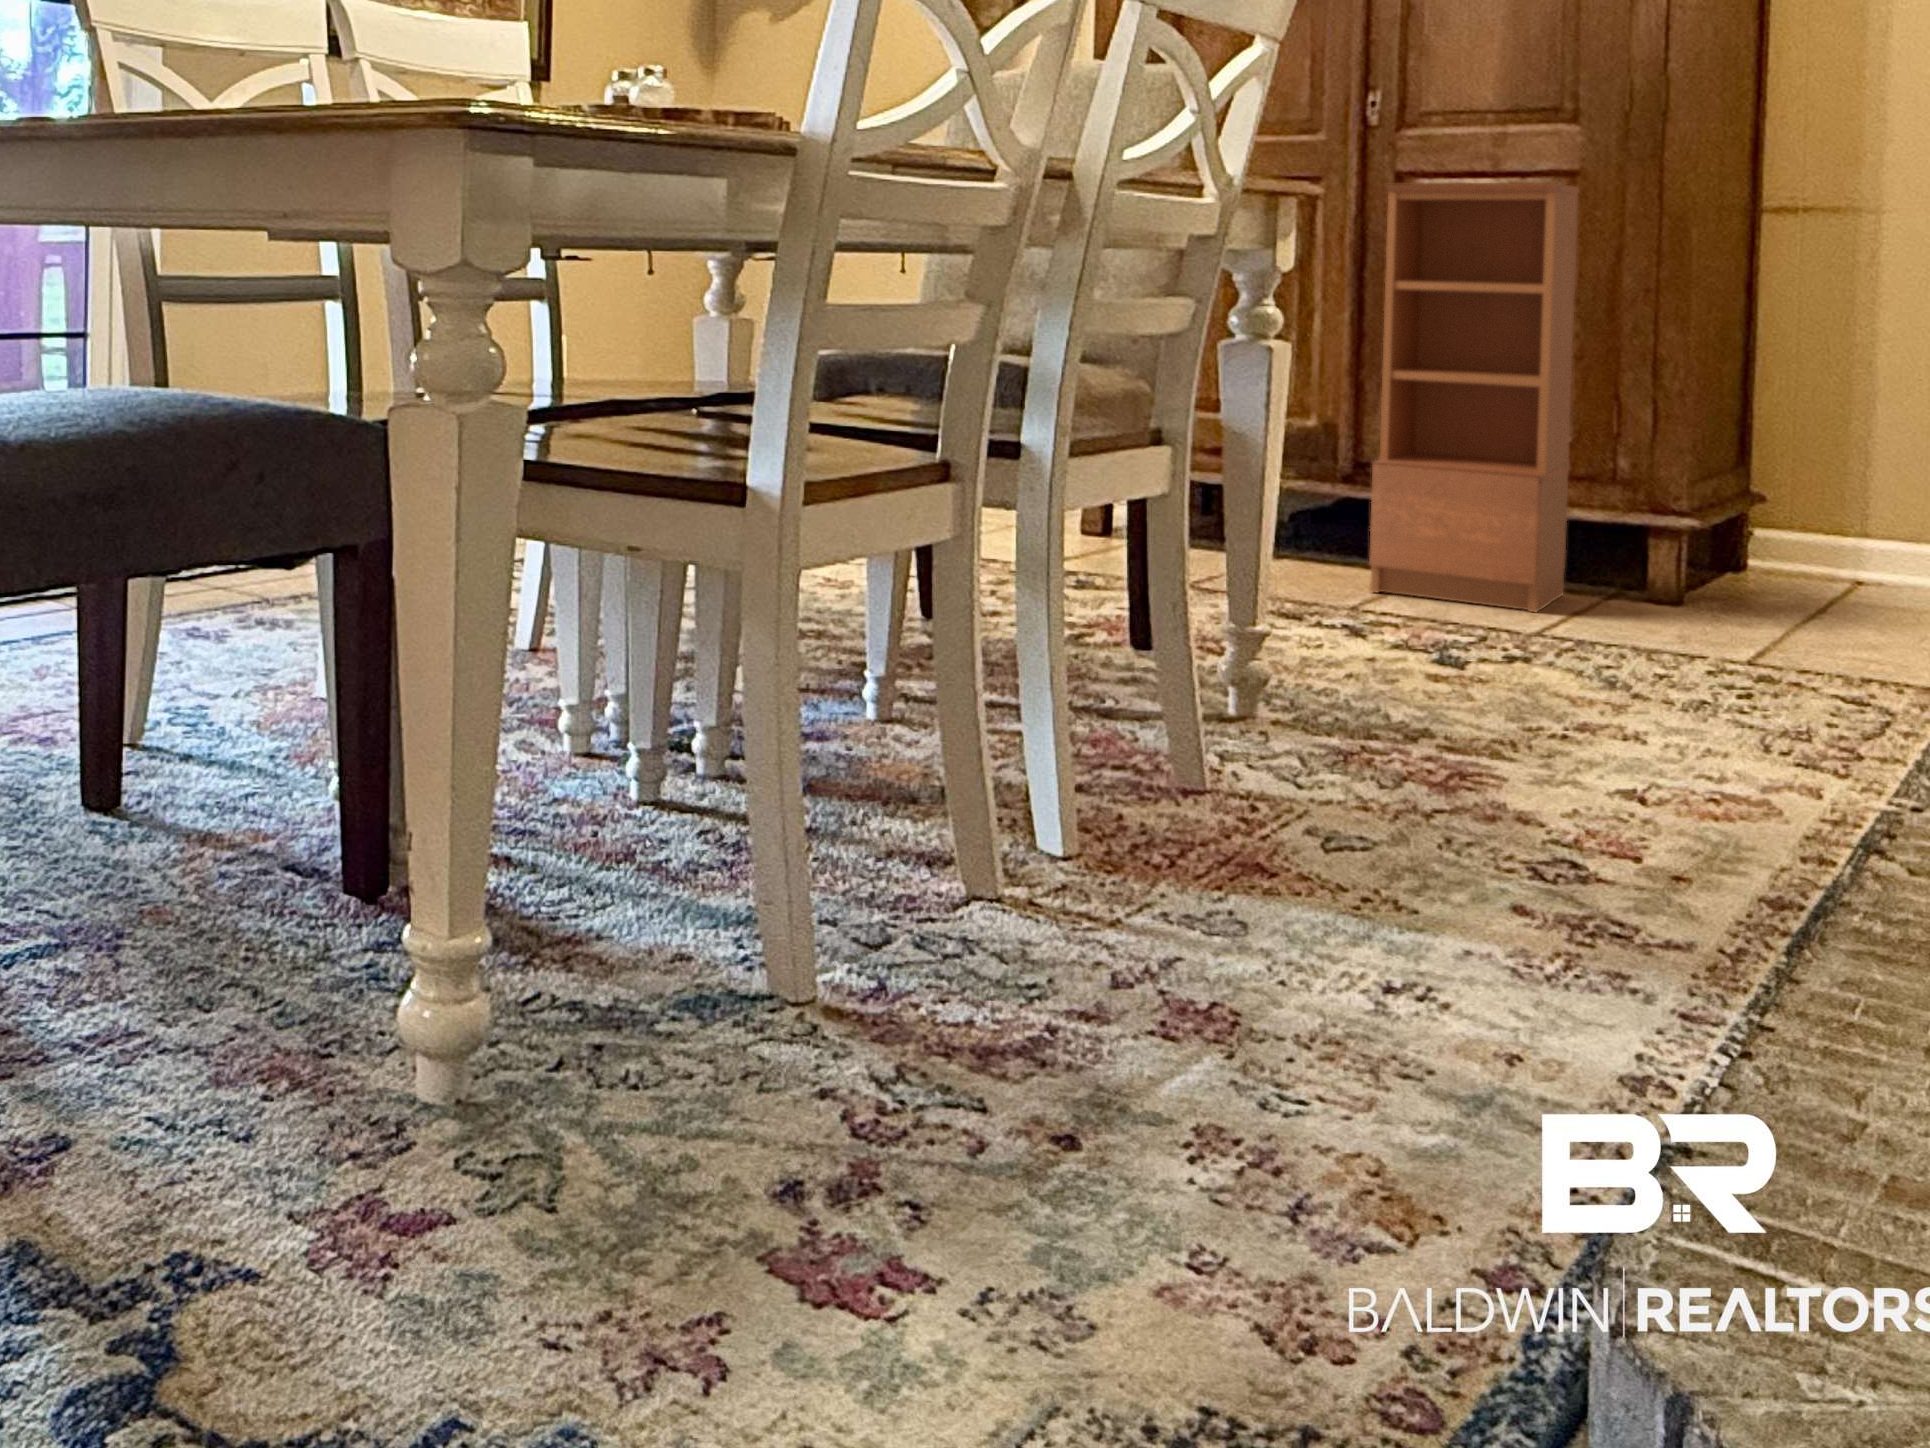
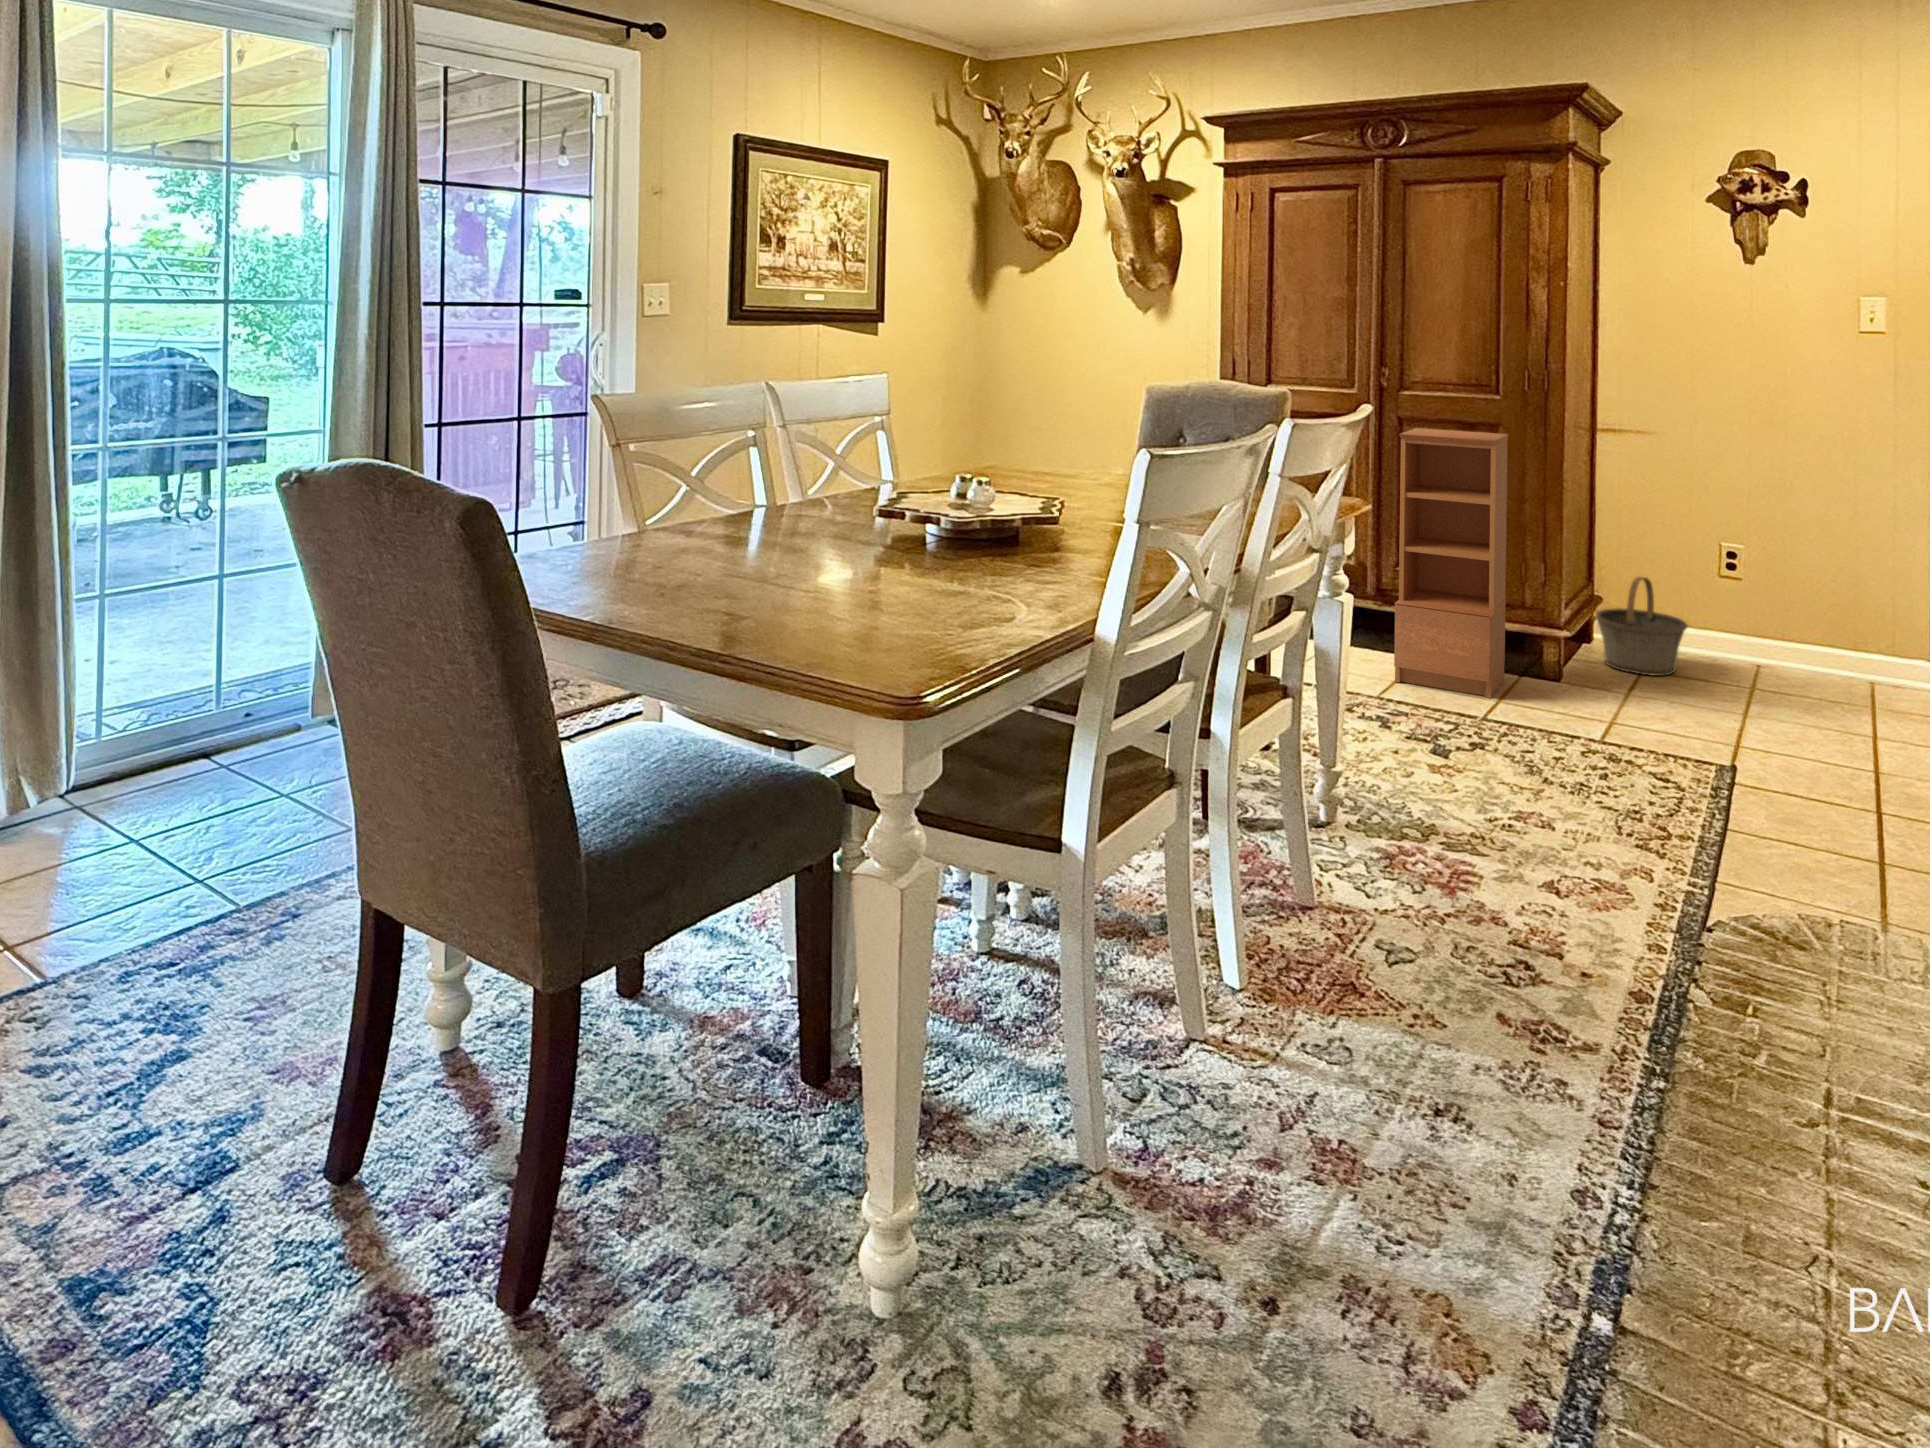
basket: none [1732,442,1903,602] -> present [1595,577,1687,676]

